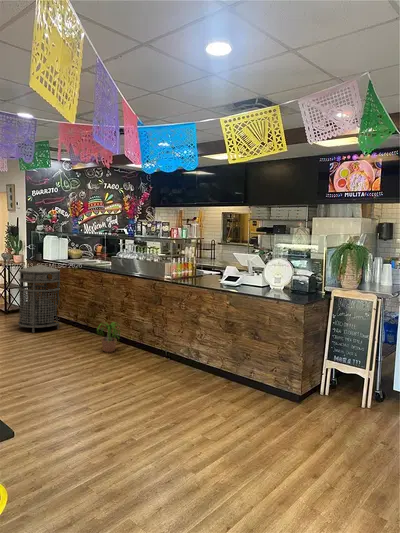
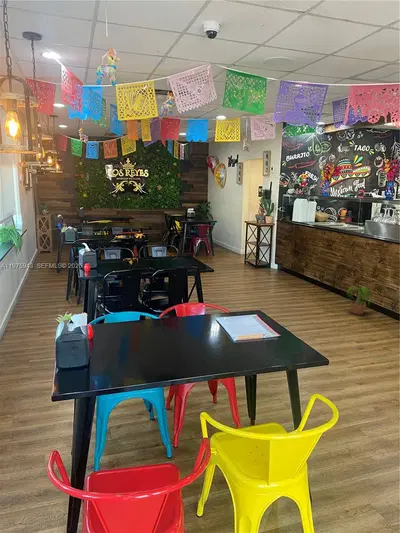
trash can: present [18,265,60,333] -> none [271,227,310,287]

